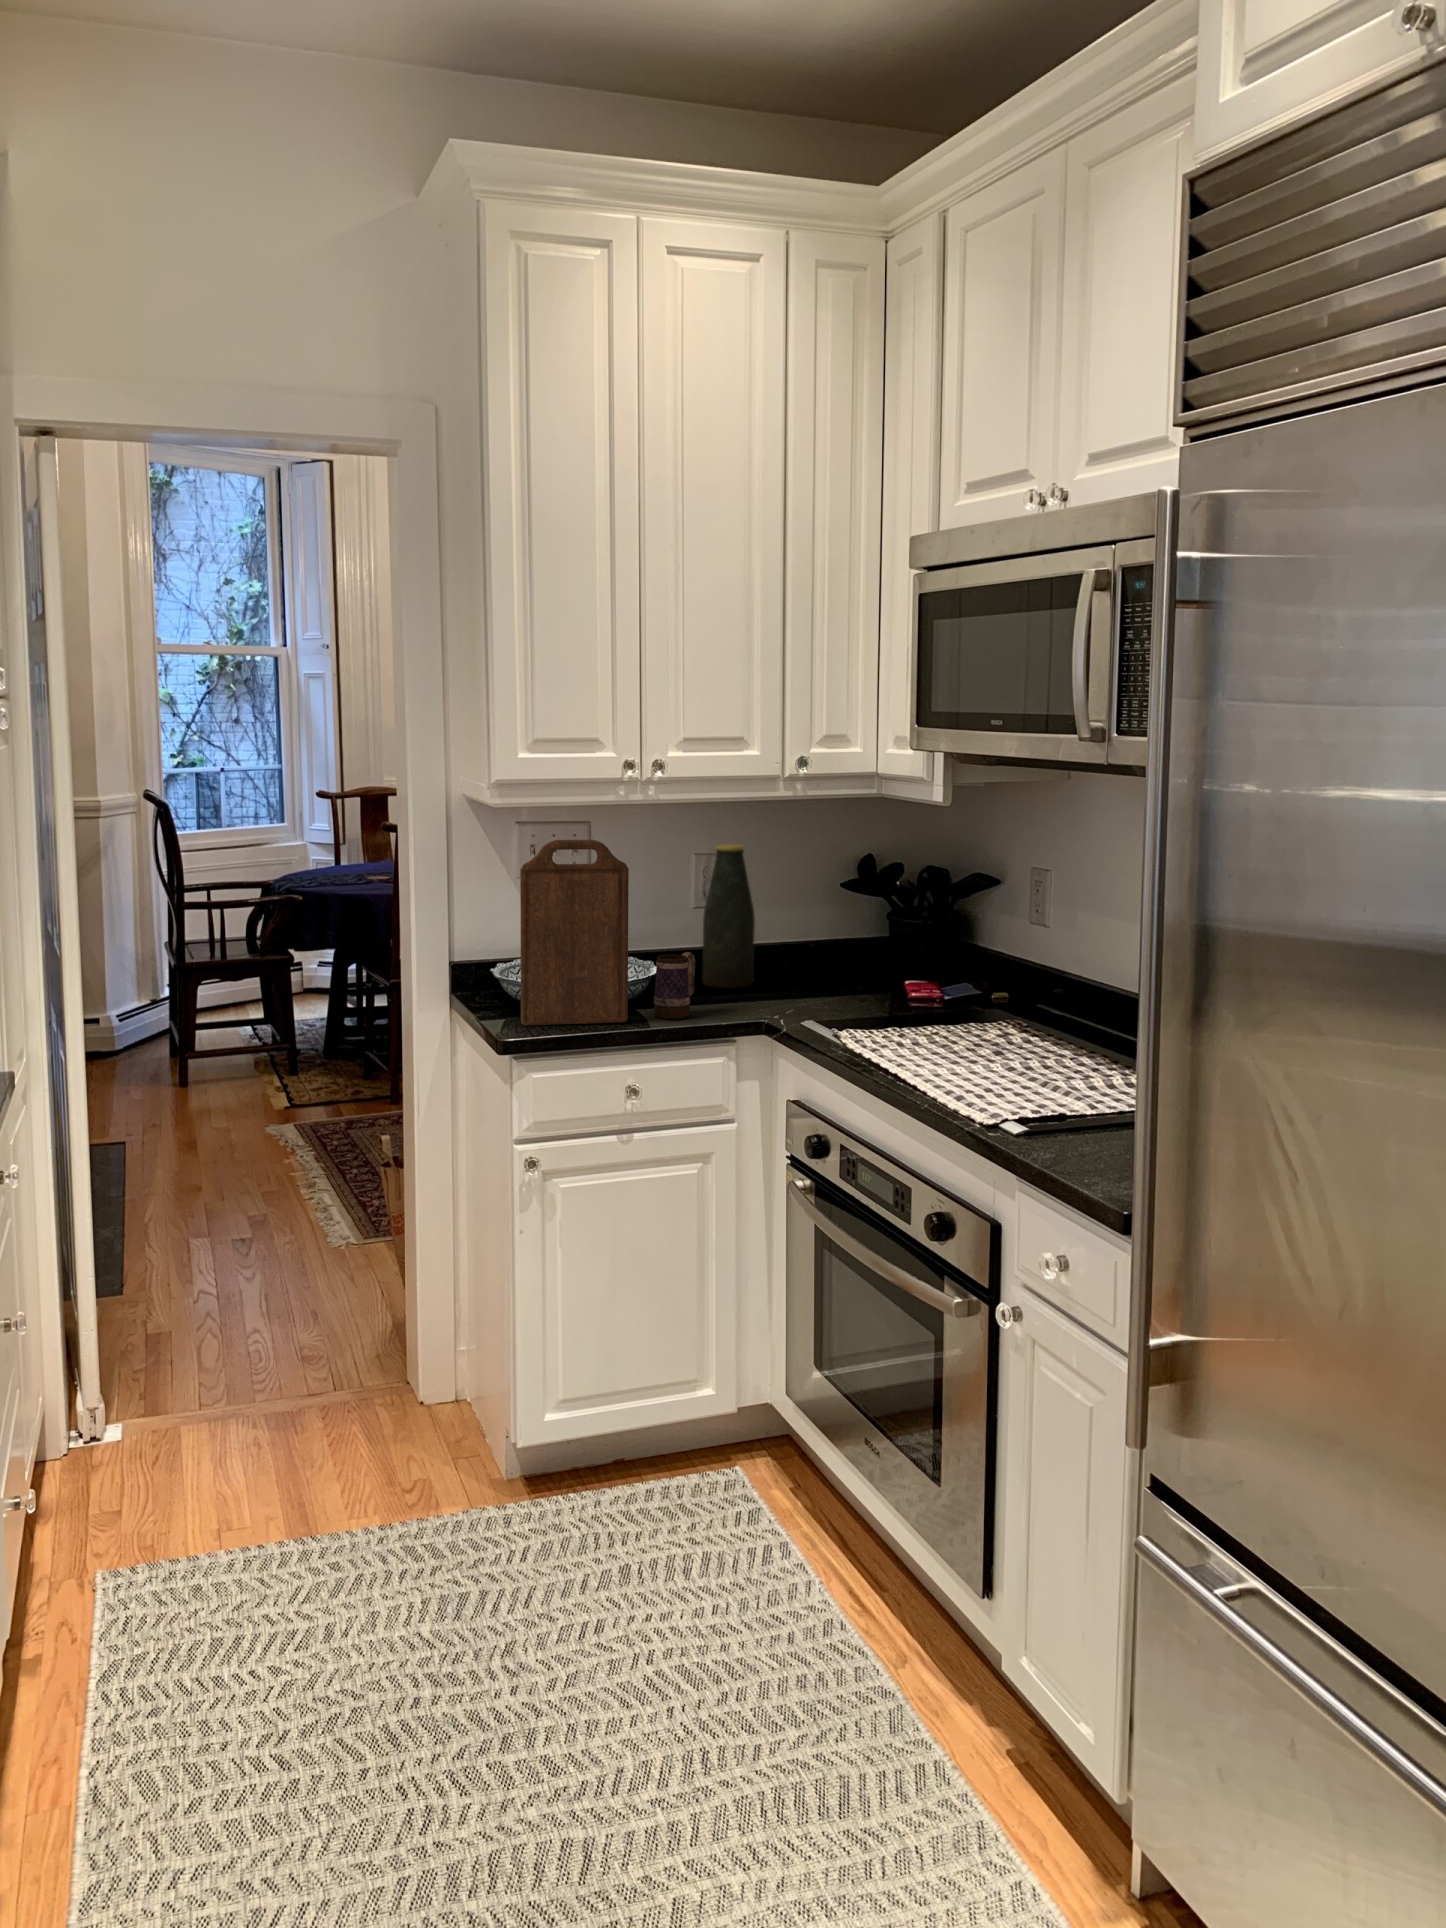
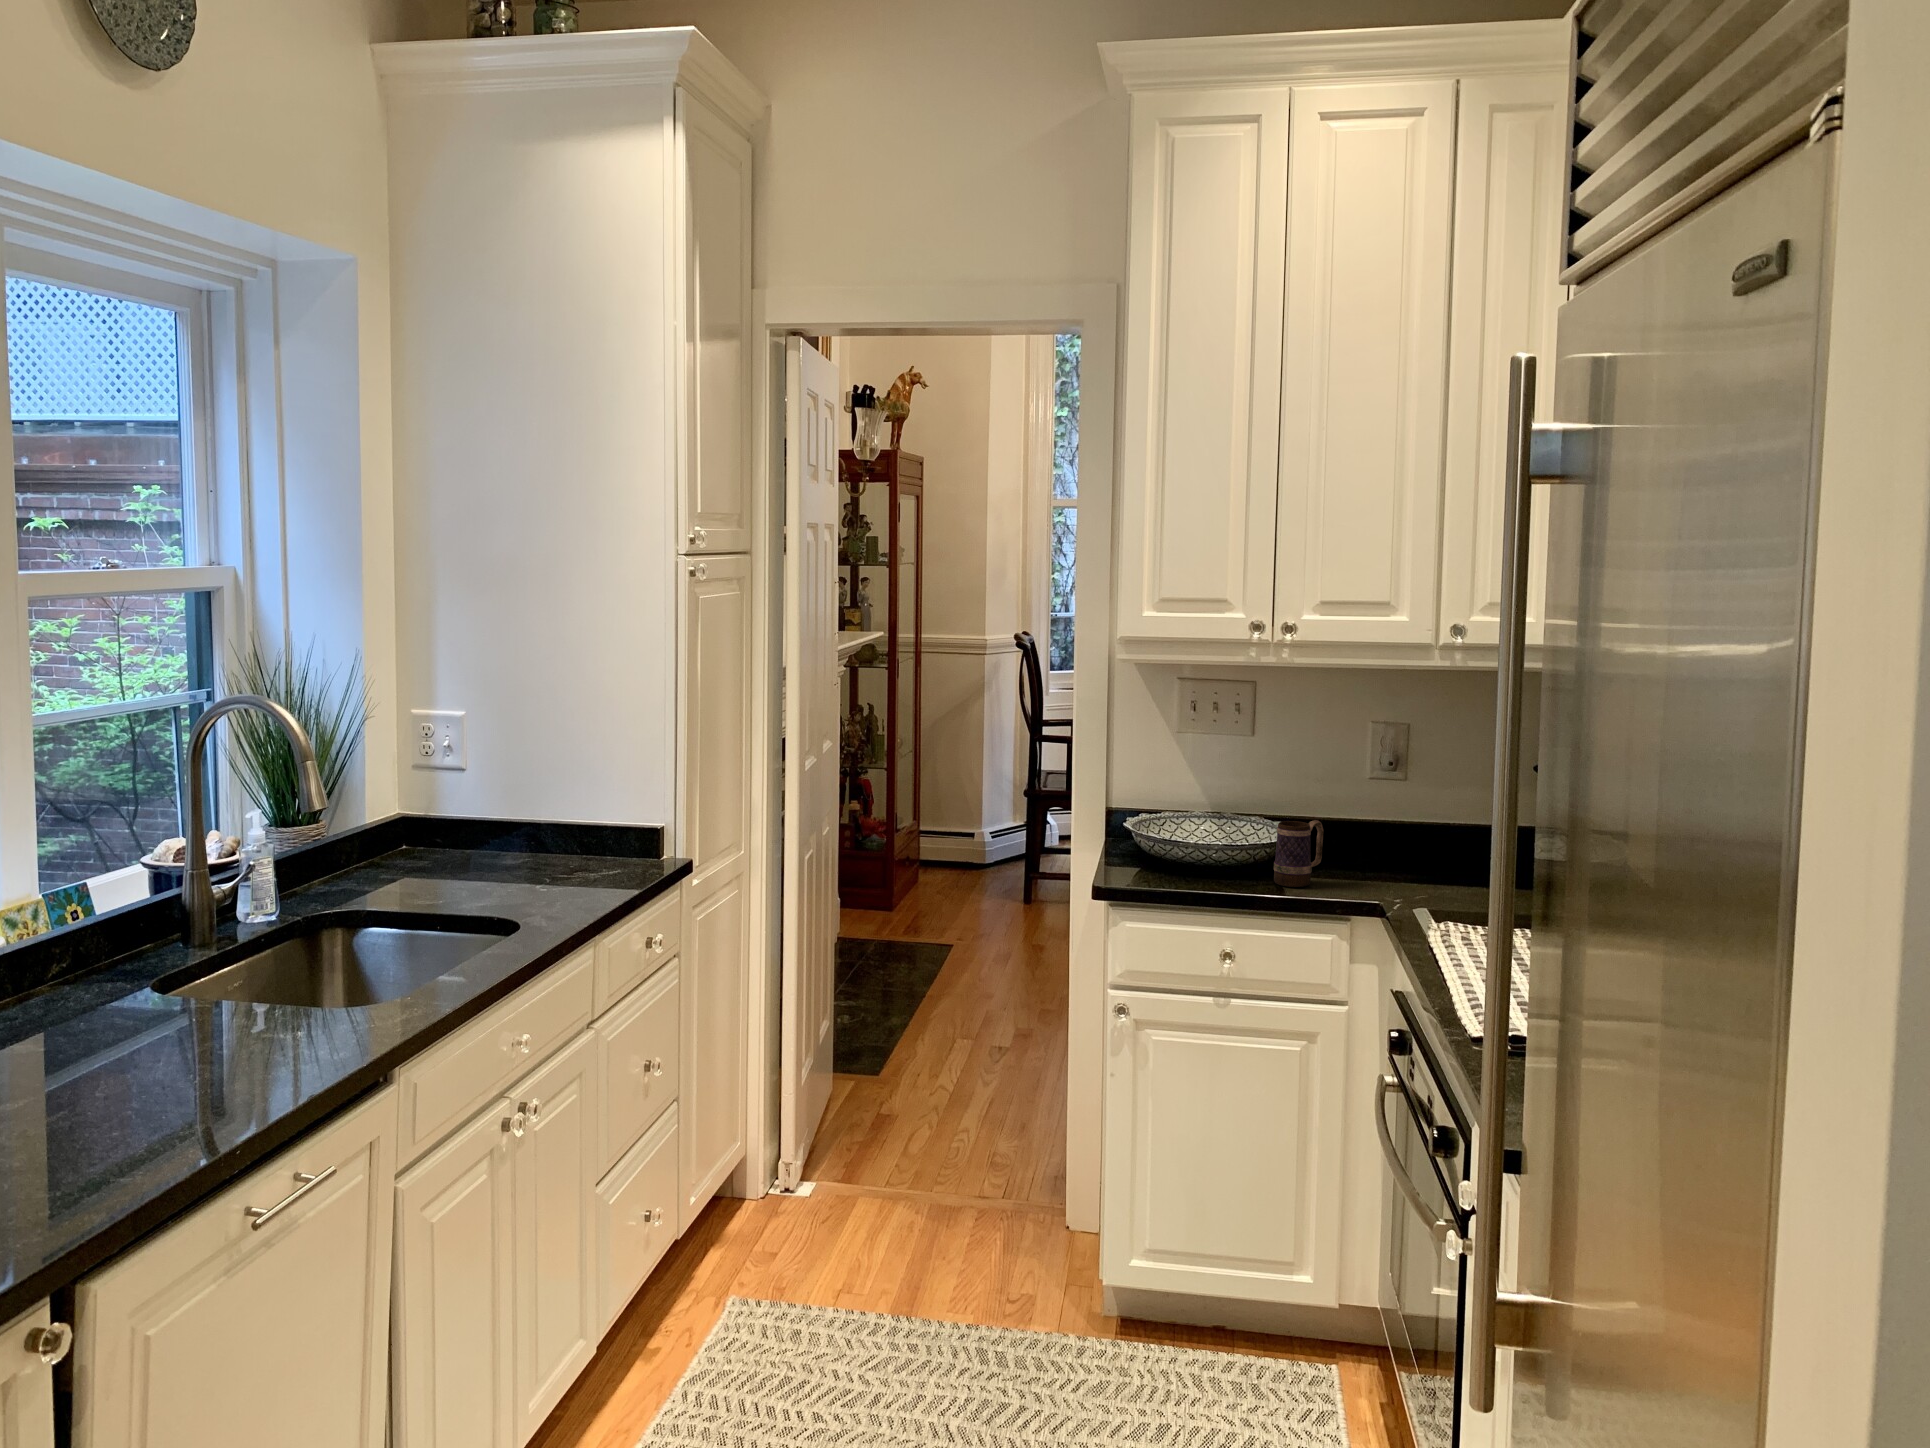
cutting board: present [520,840,629,1026] -> none [1133,700,1243,884]
bottle: present [702,844,755,988] -> none [1365,713,1424,864]

